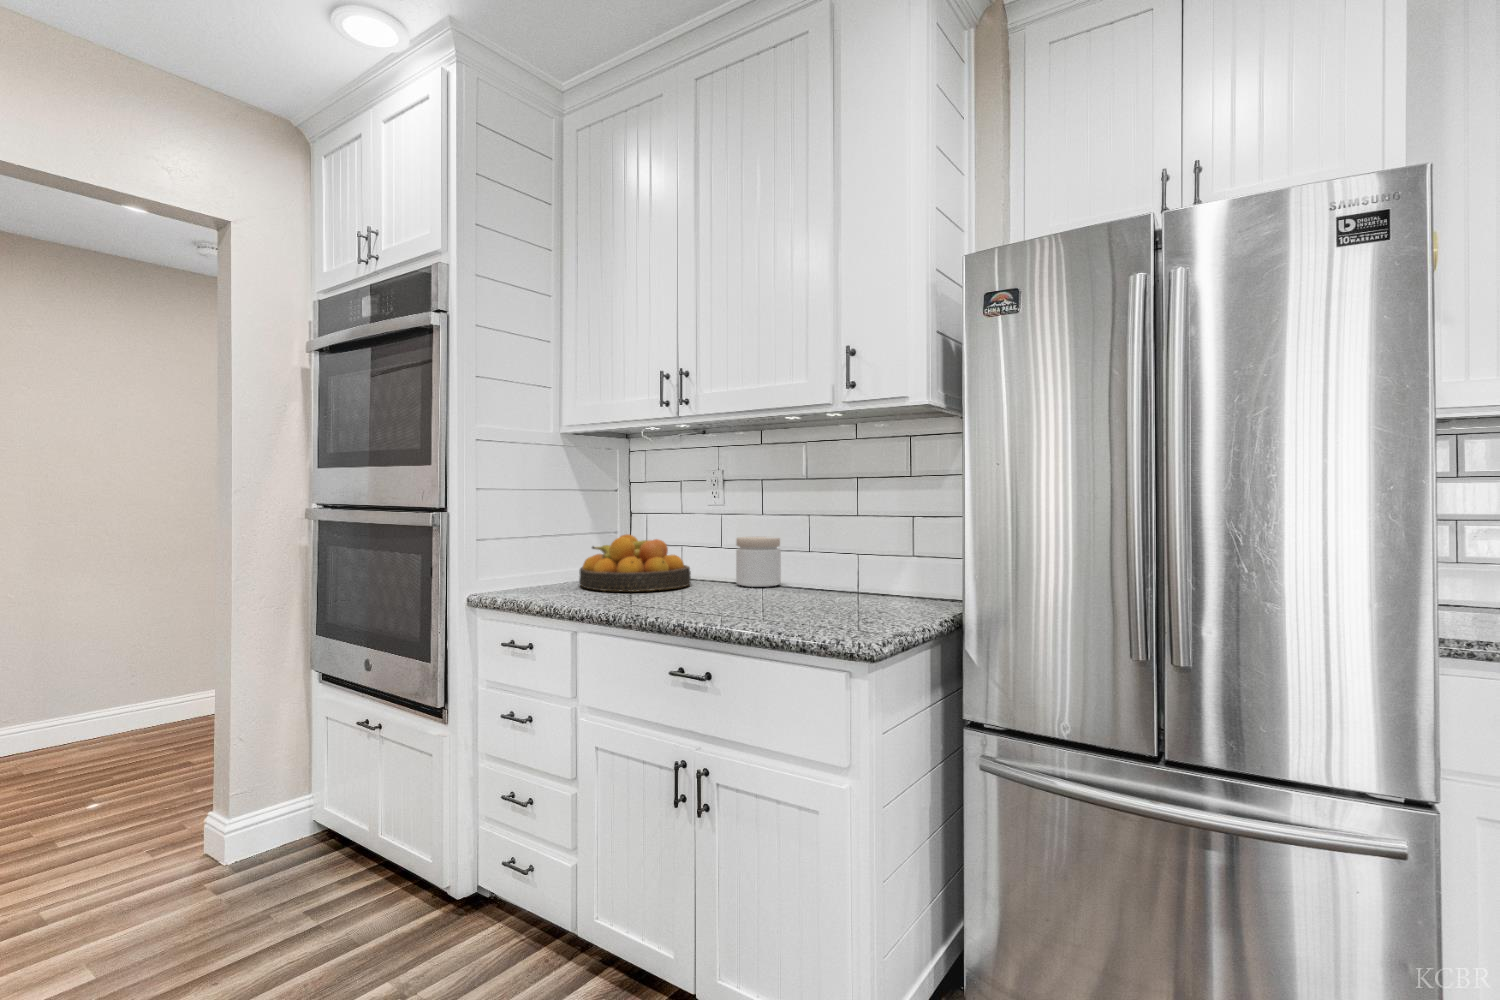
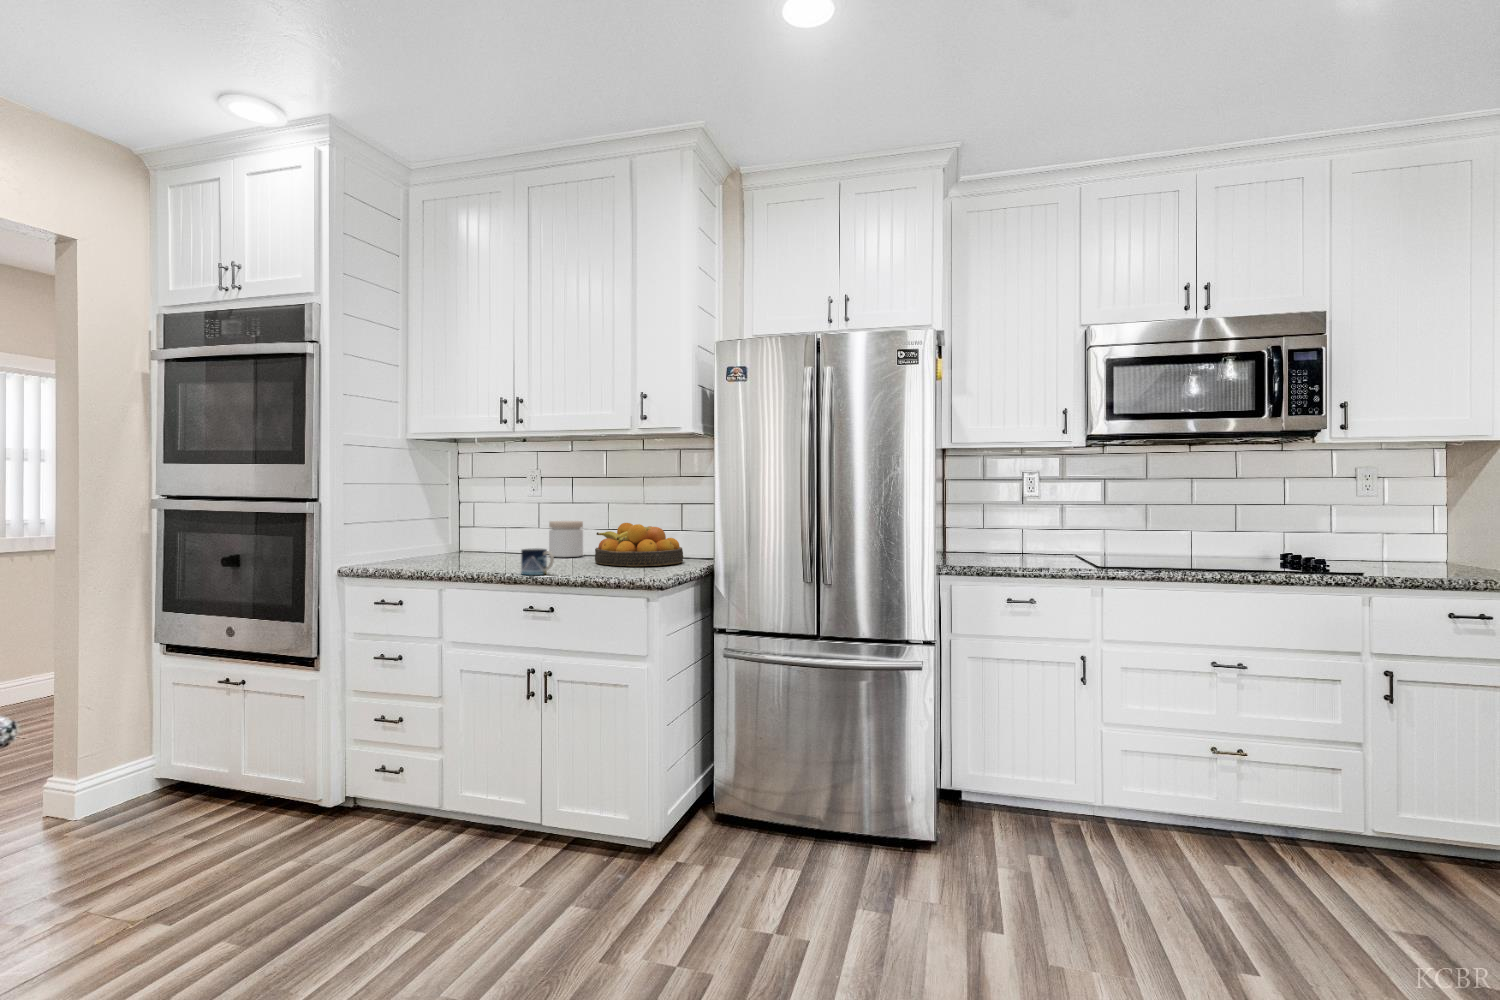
fruit bowl: present [579,534,691,591] -> present [595,523,683,566]
mug: none [671,581,714,621] -> present [521,548,554,575]

